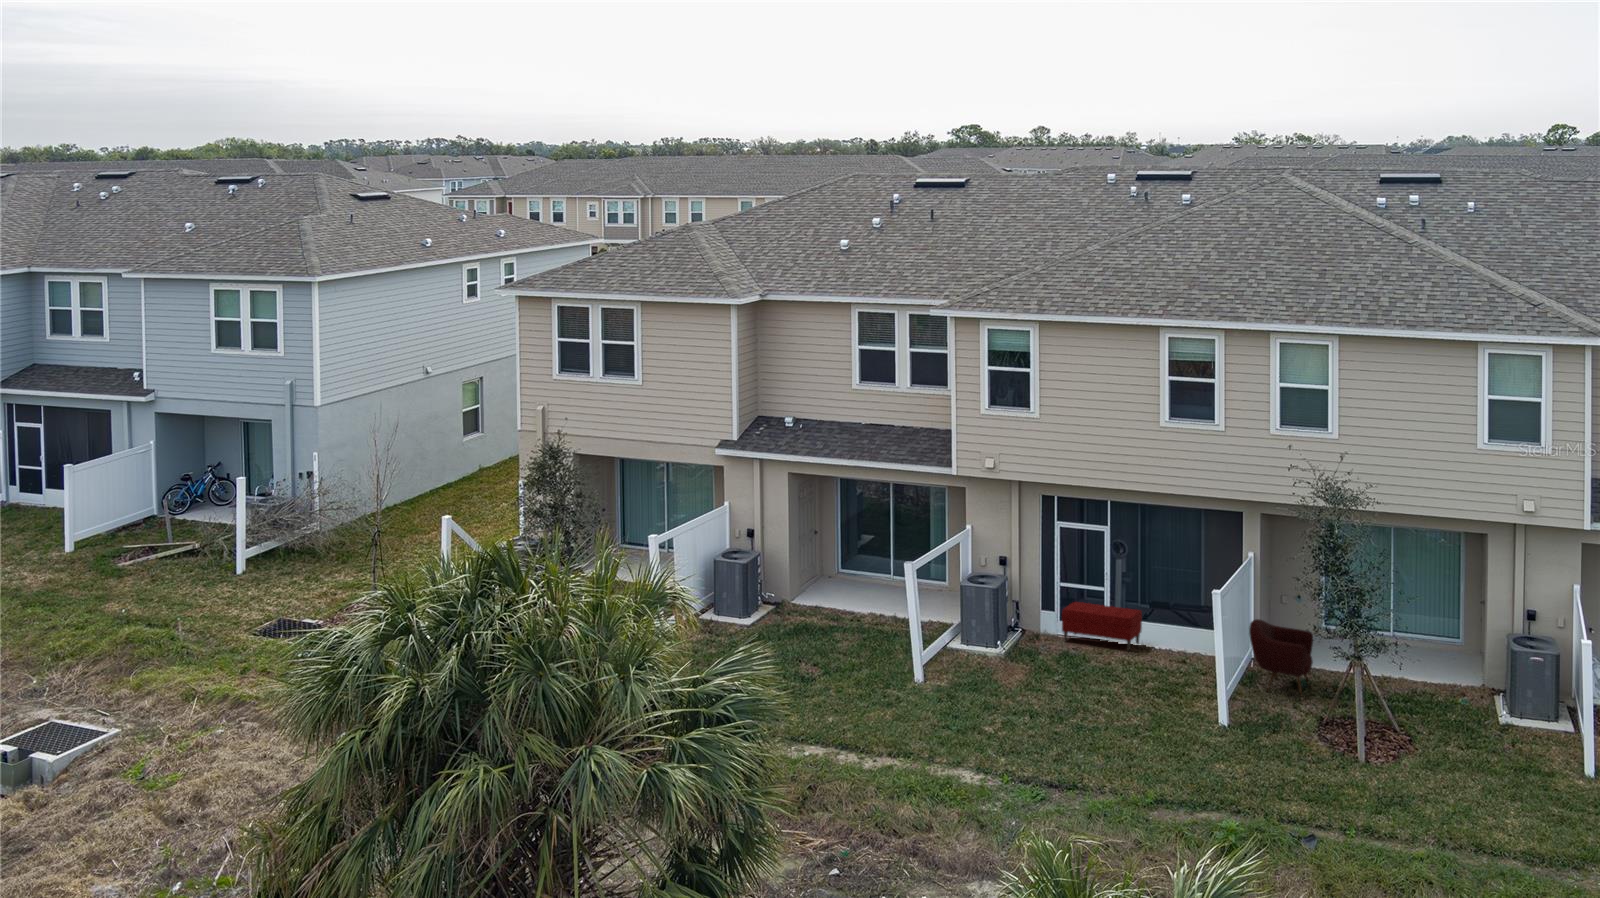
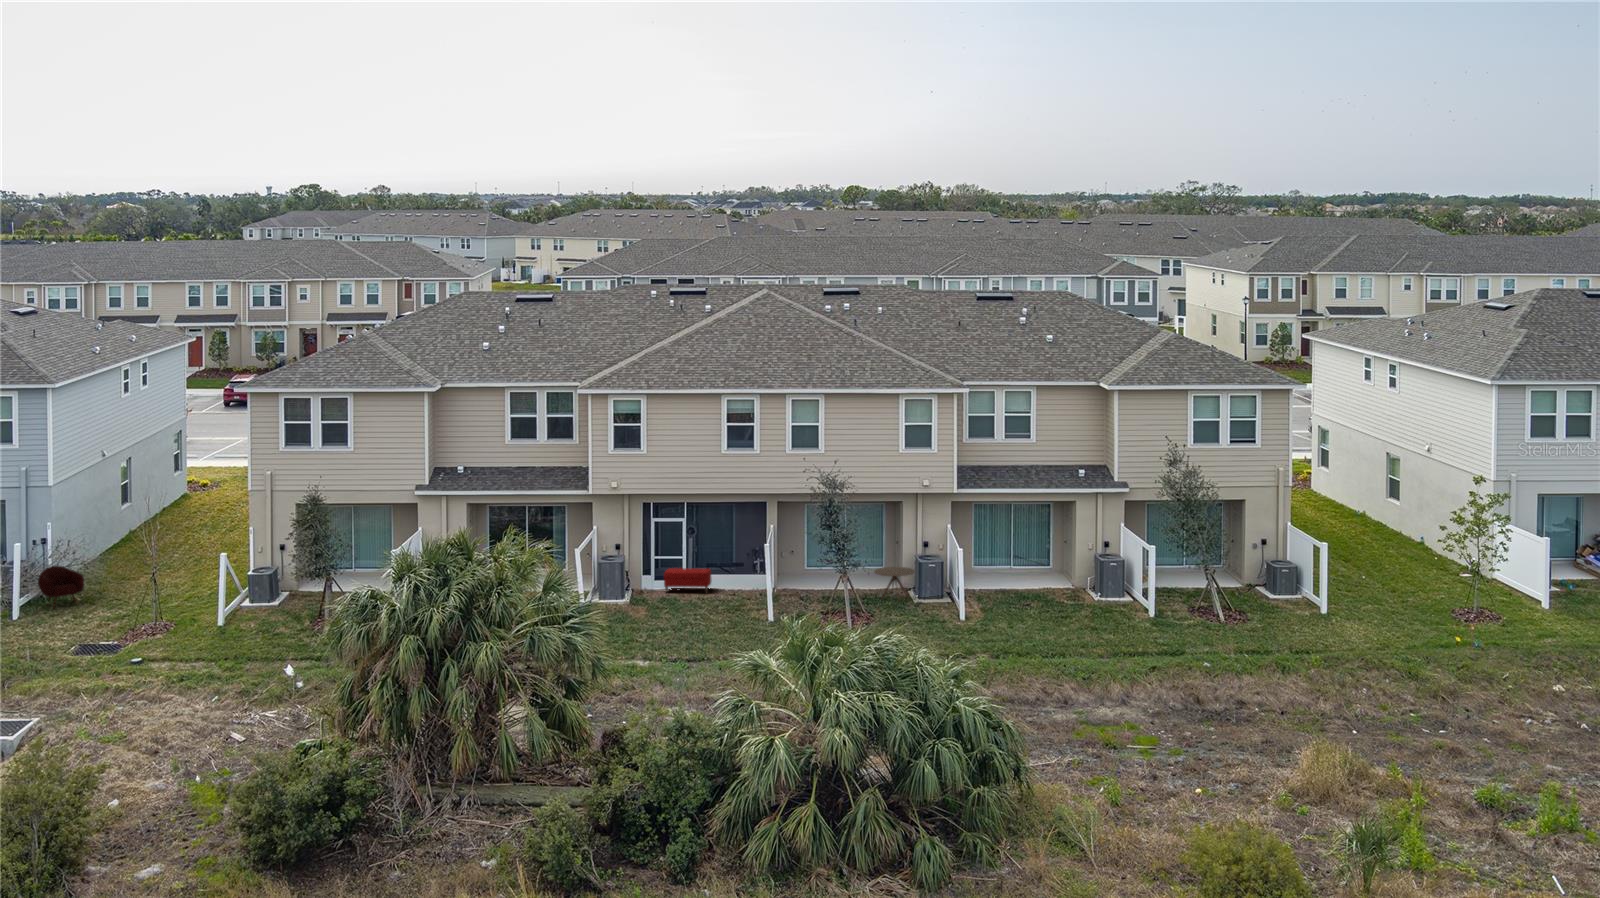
armchair: present [1249,619,1313,696] -> present [38,566,84,607]
round table: none [1424,649,1506,718] -> present [874,567,915,597]

